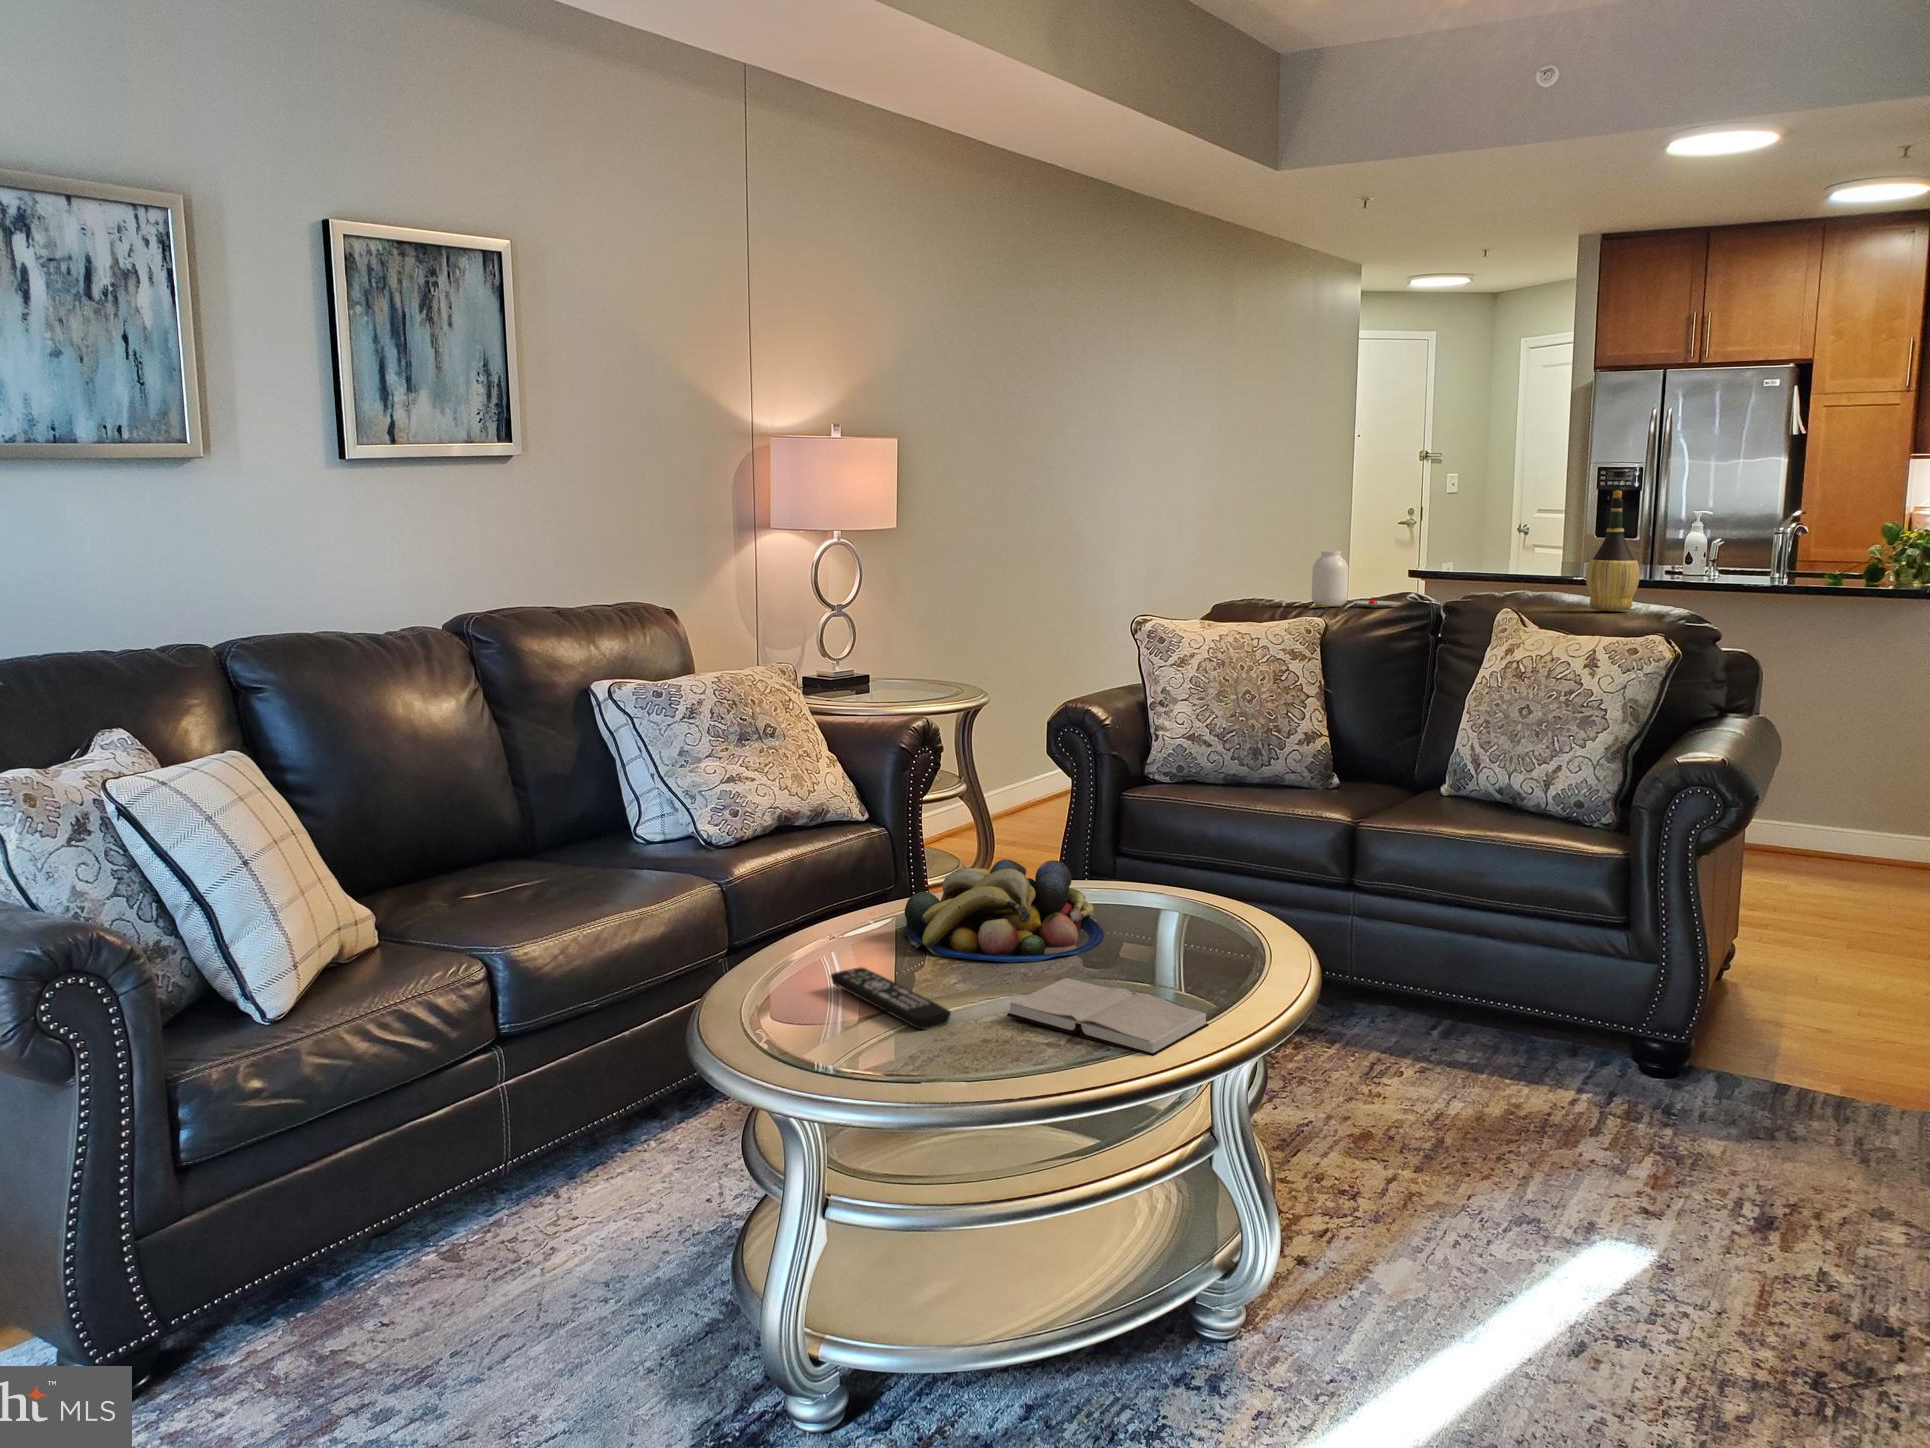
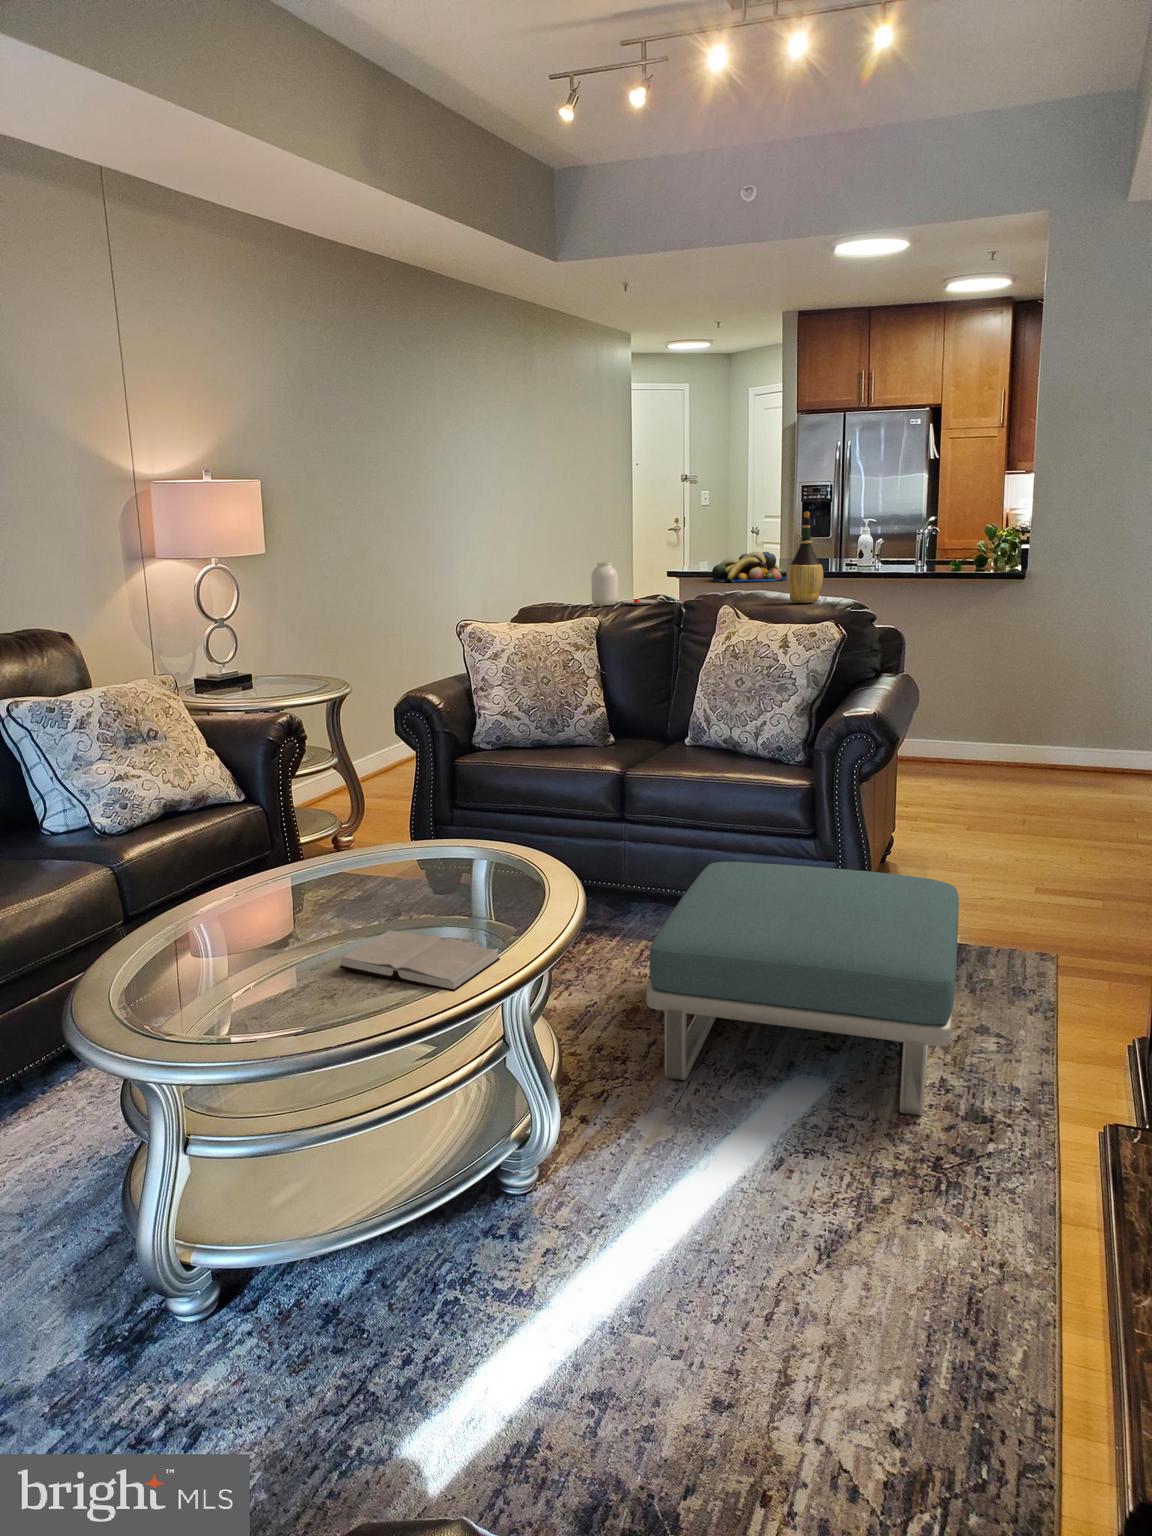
fruit bowl: present [902,859,1104,962] -> present [712,552,787,582]
footstool: none [1389,945,1849,1317] -> present [647,862,959,1116]
remote control: present [831,967,951,1030] -> none [193,936,293,988]

